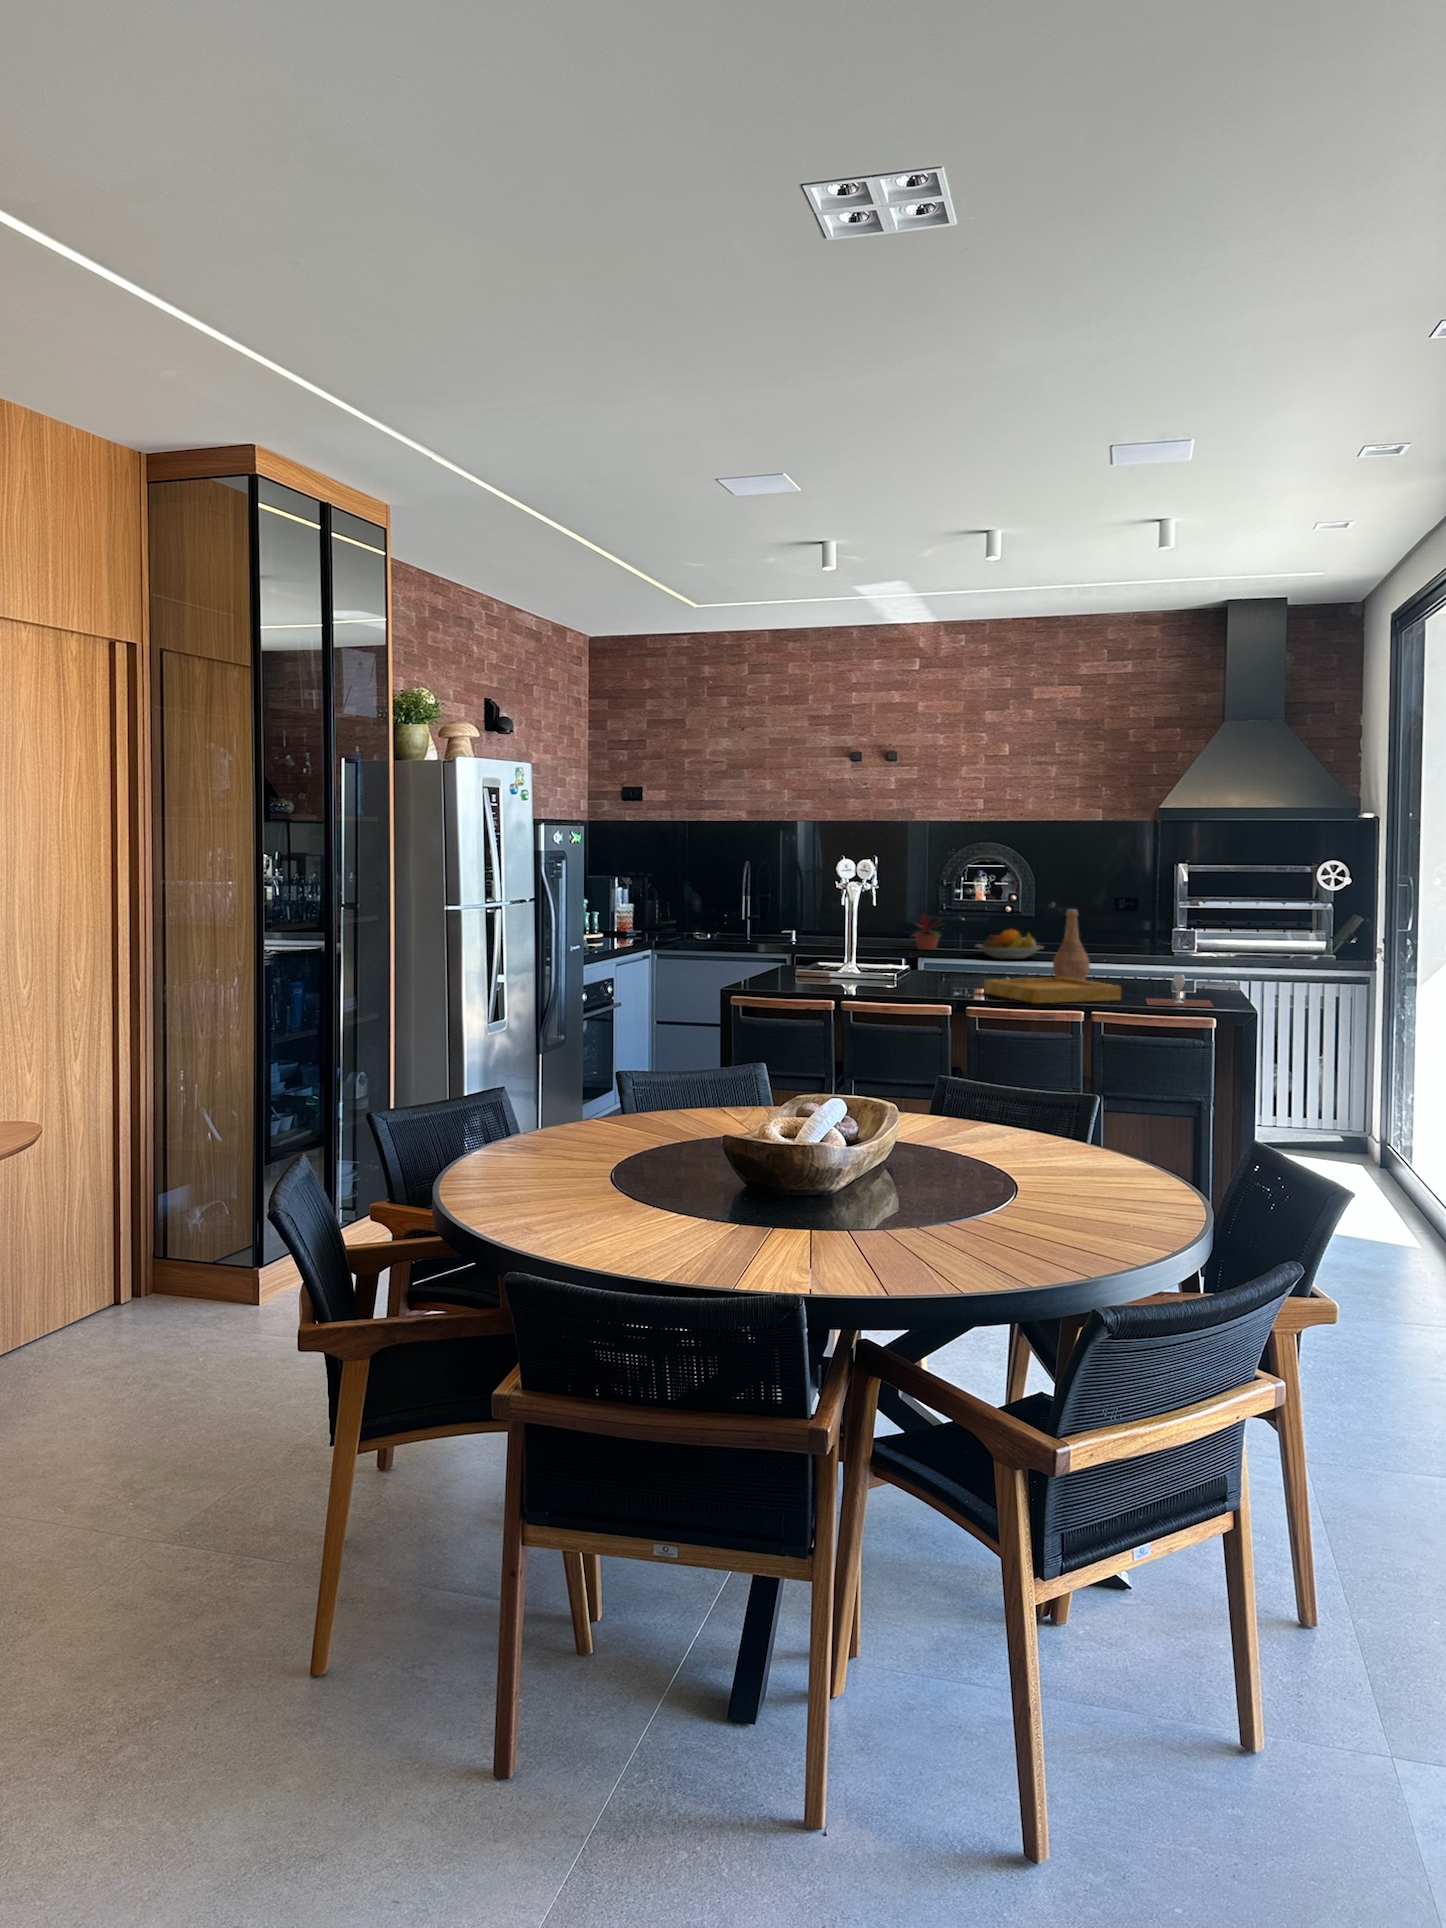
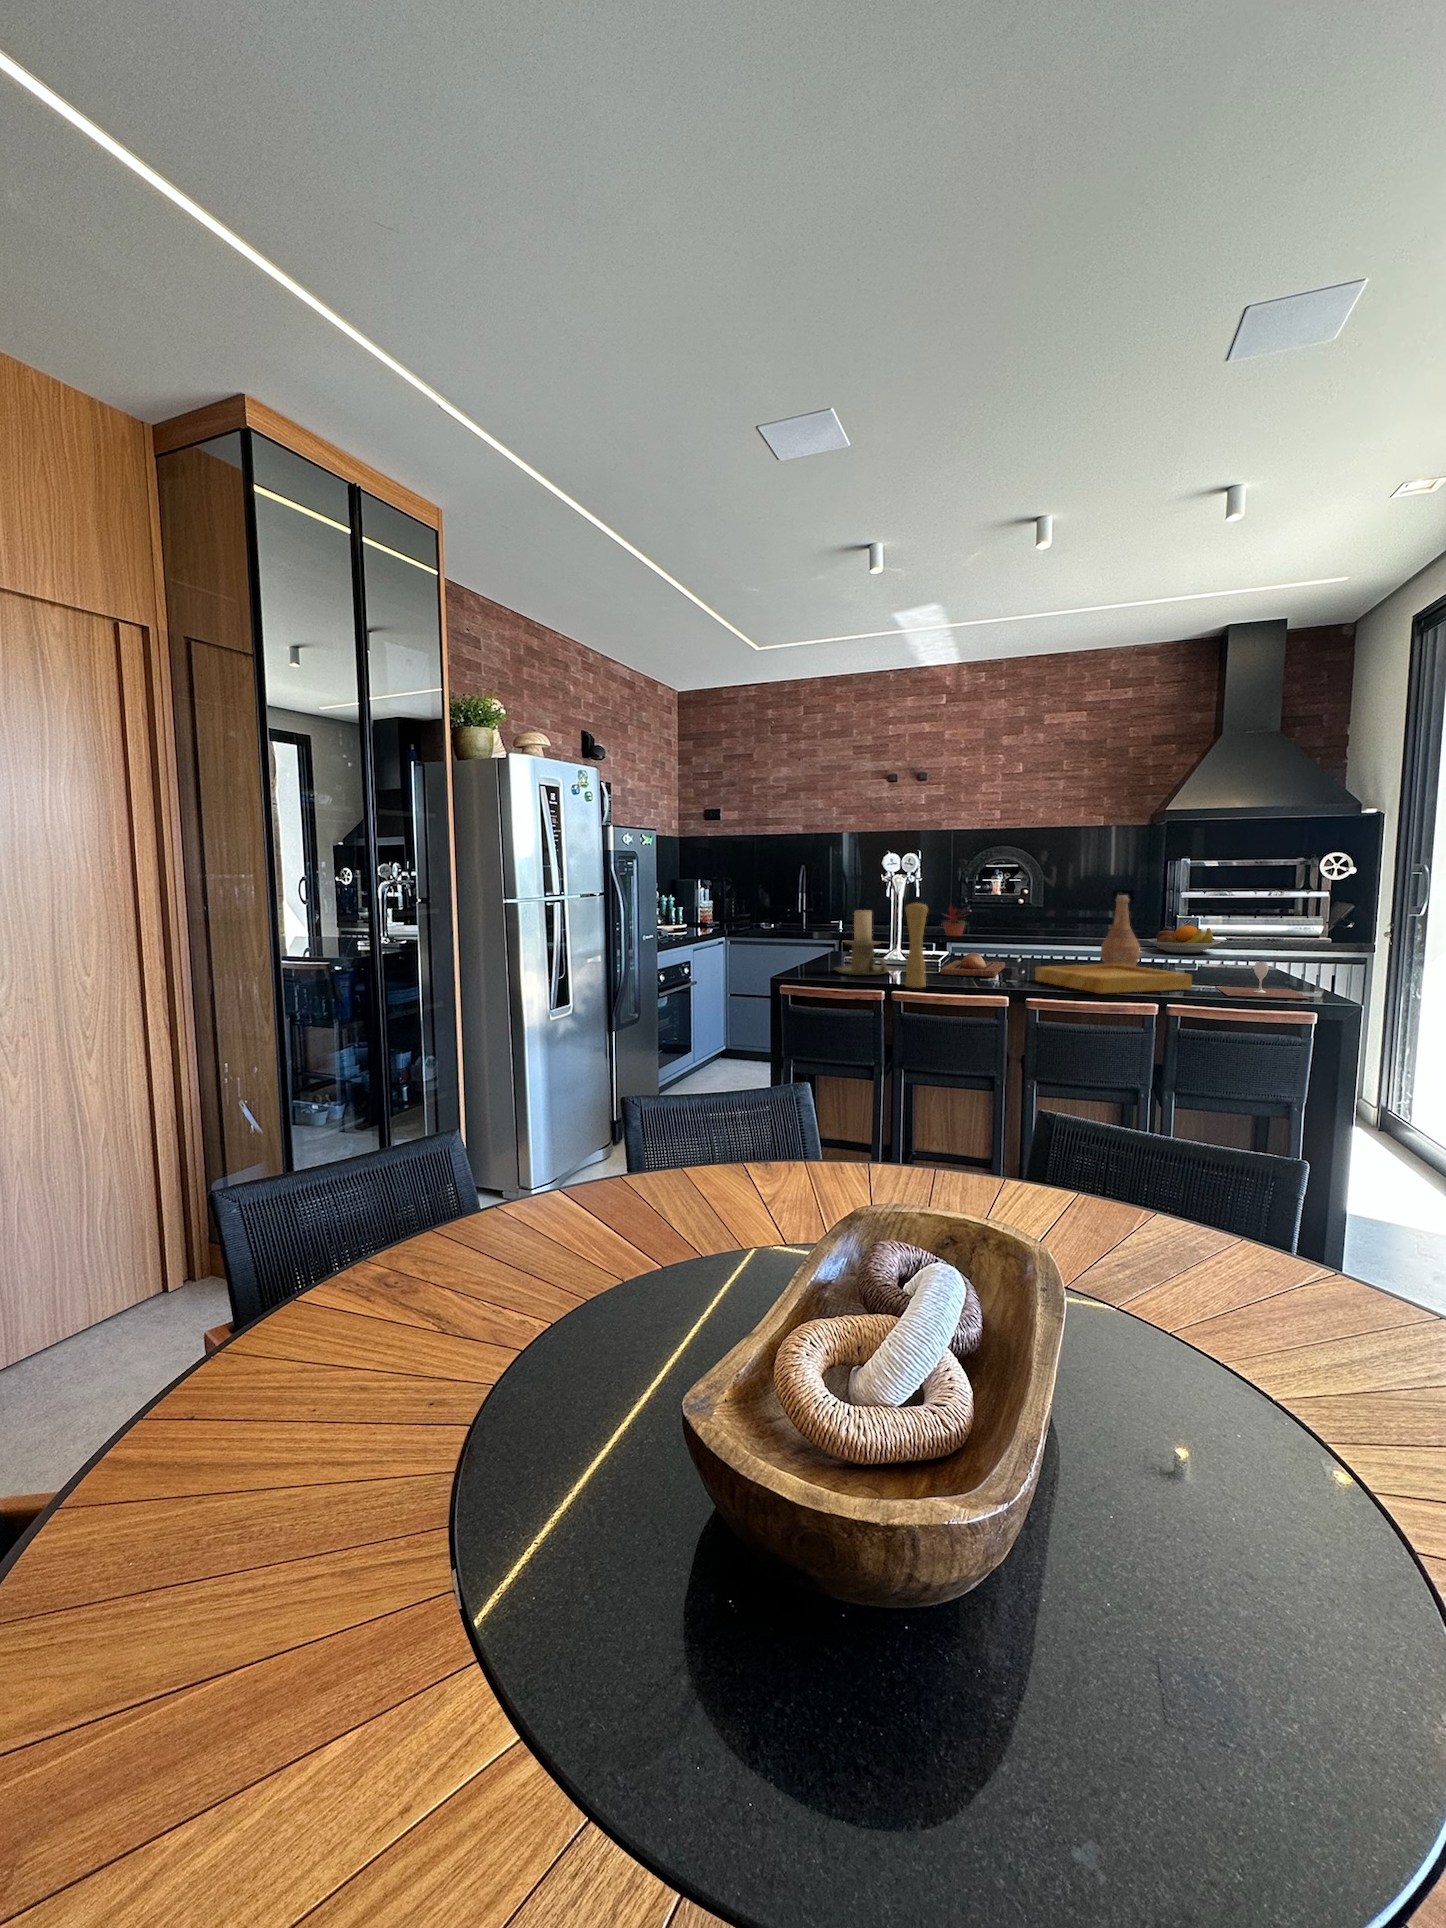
pepper mill: none [857,915,878,999] -> present [905,902,928,988]
candle holder: none [787,921,848,988] -> present [834,910,892,975]
fruit bowl: present [976,930,1042,959] -> present [1147,925,1220,953]
bread loaf: none [895,966,962,989] -> present [941,953,1005,977]

